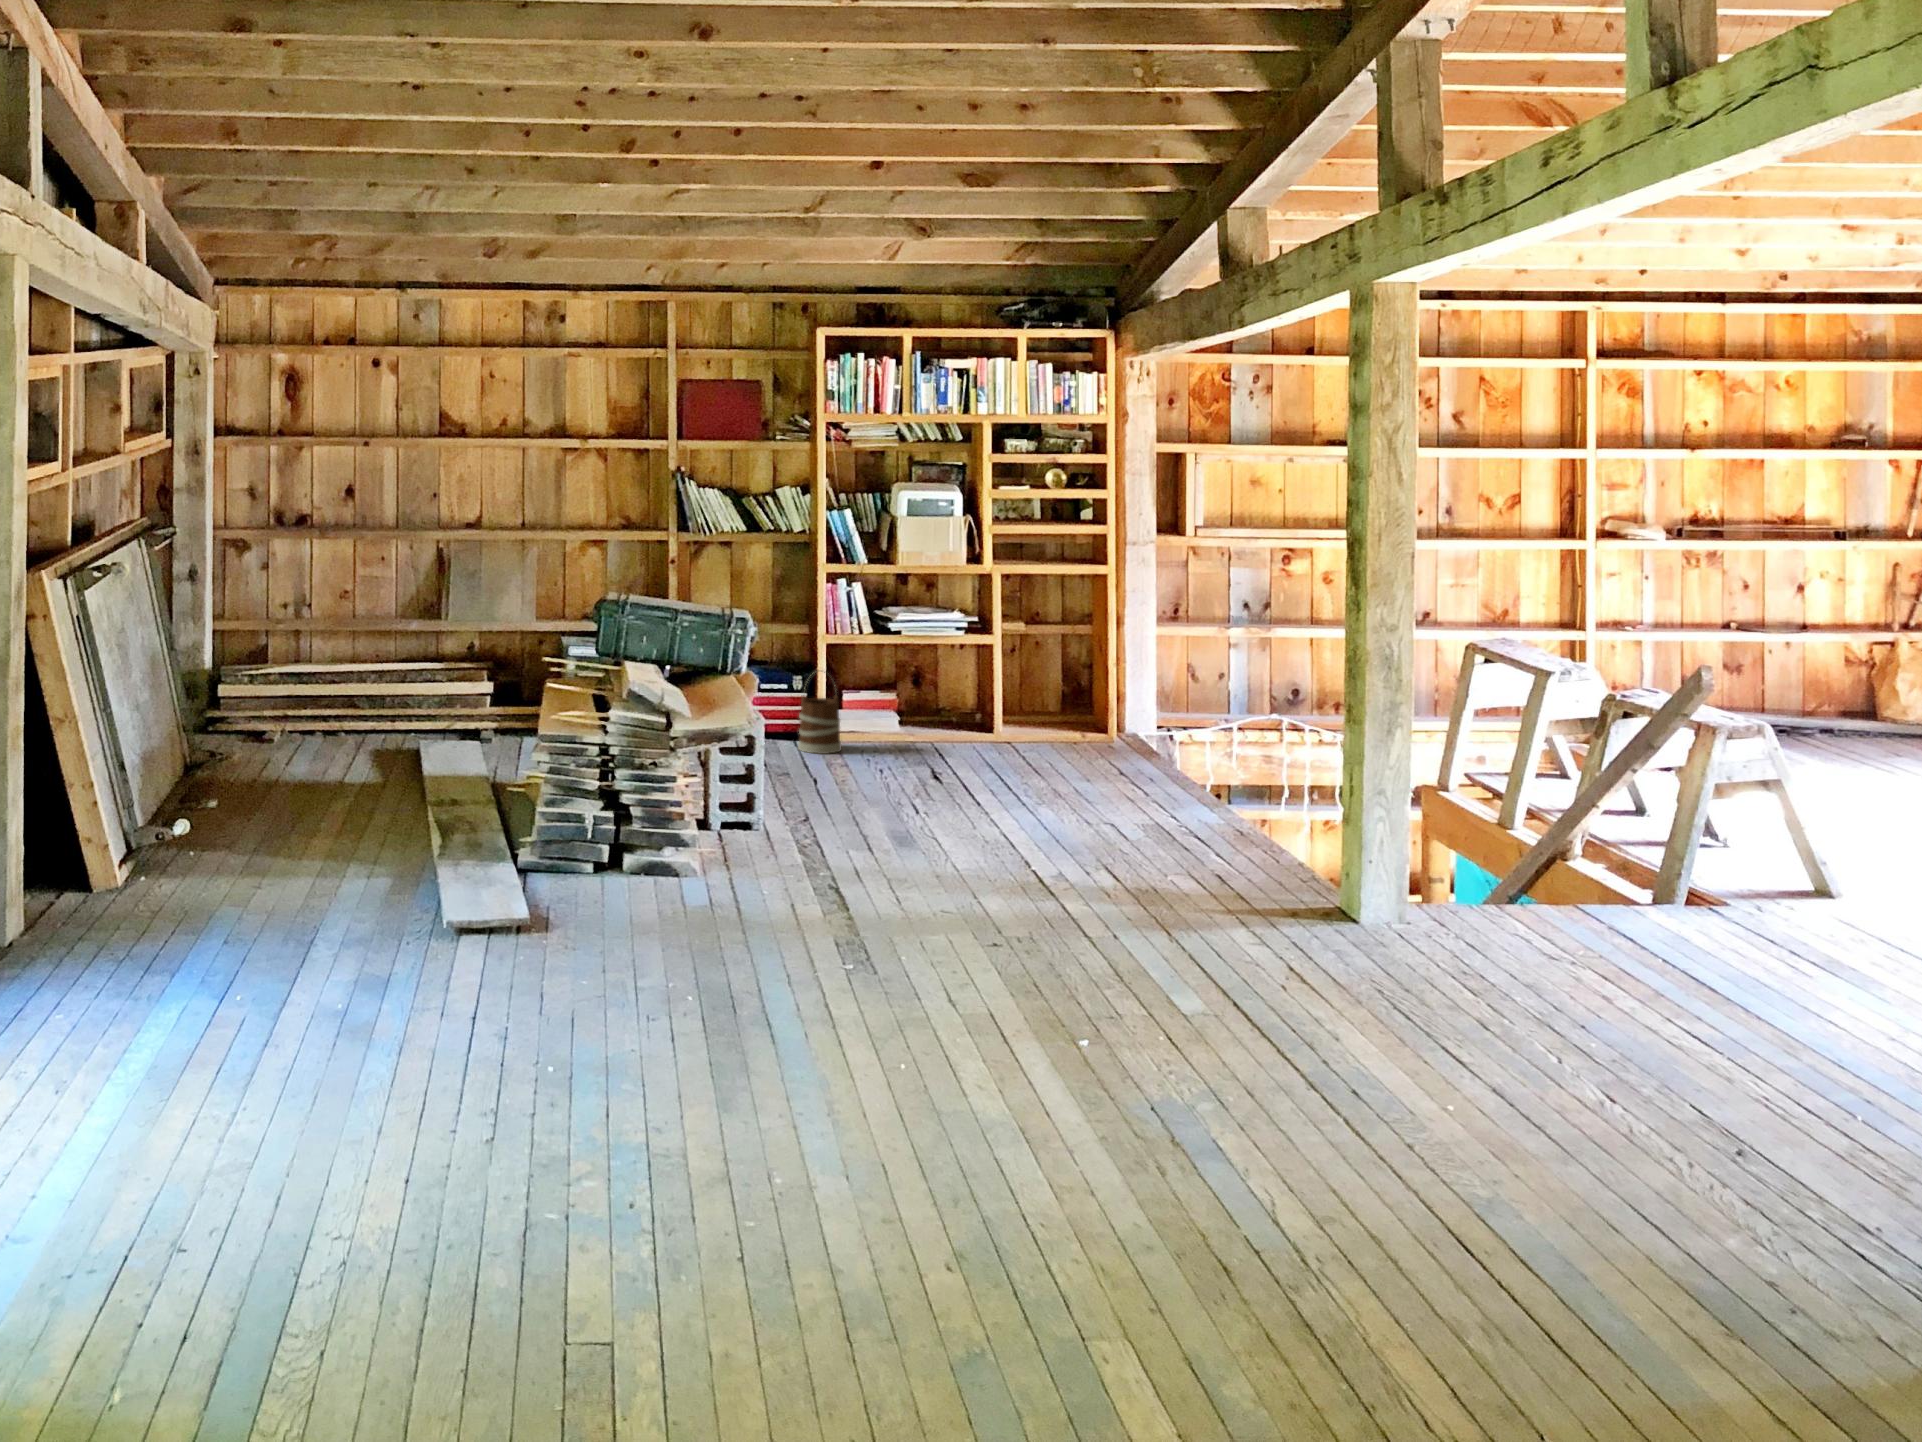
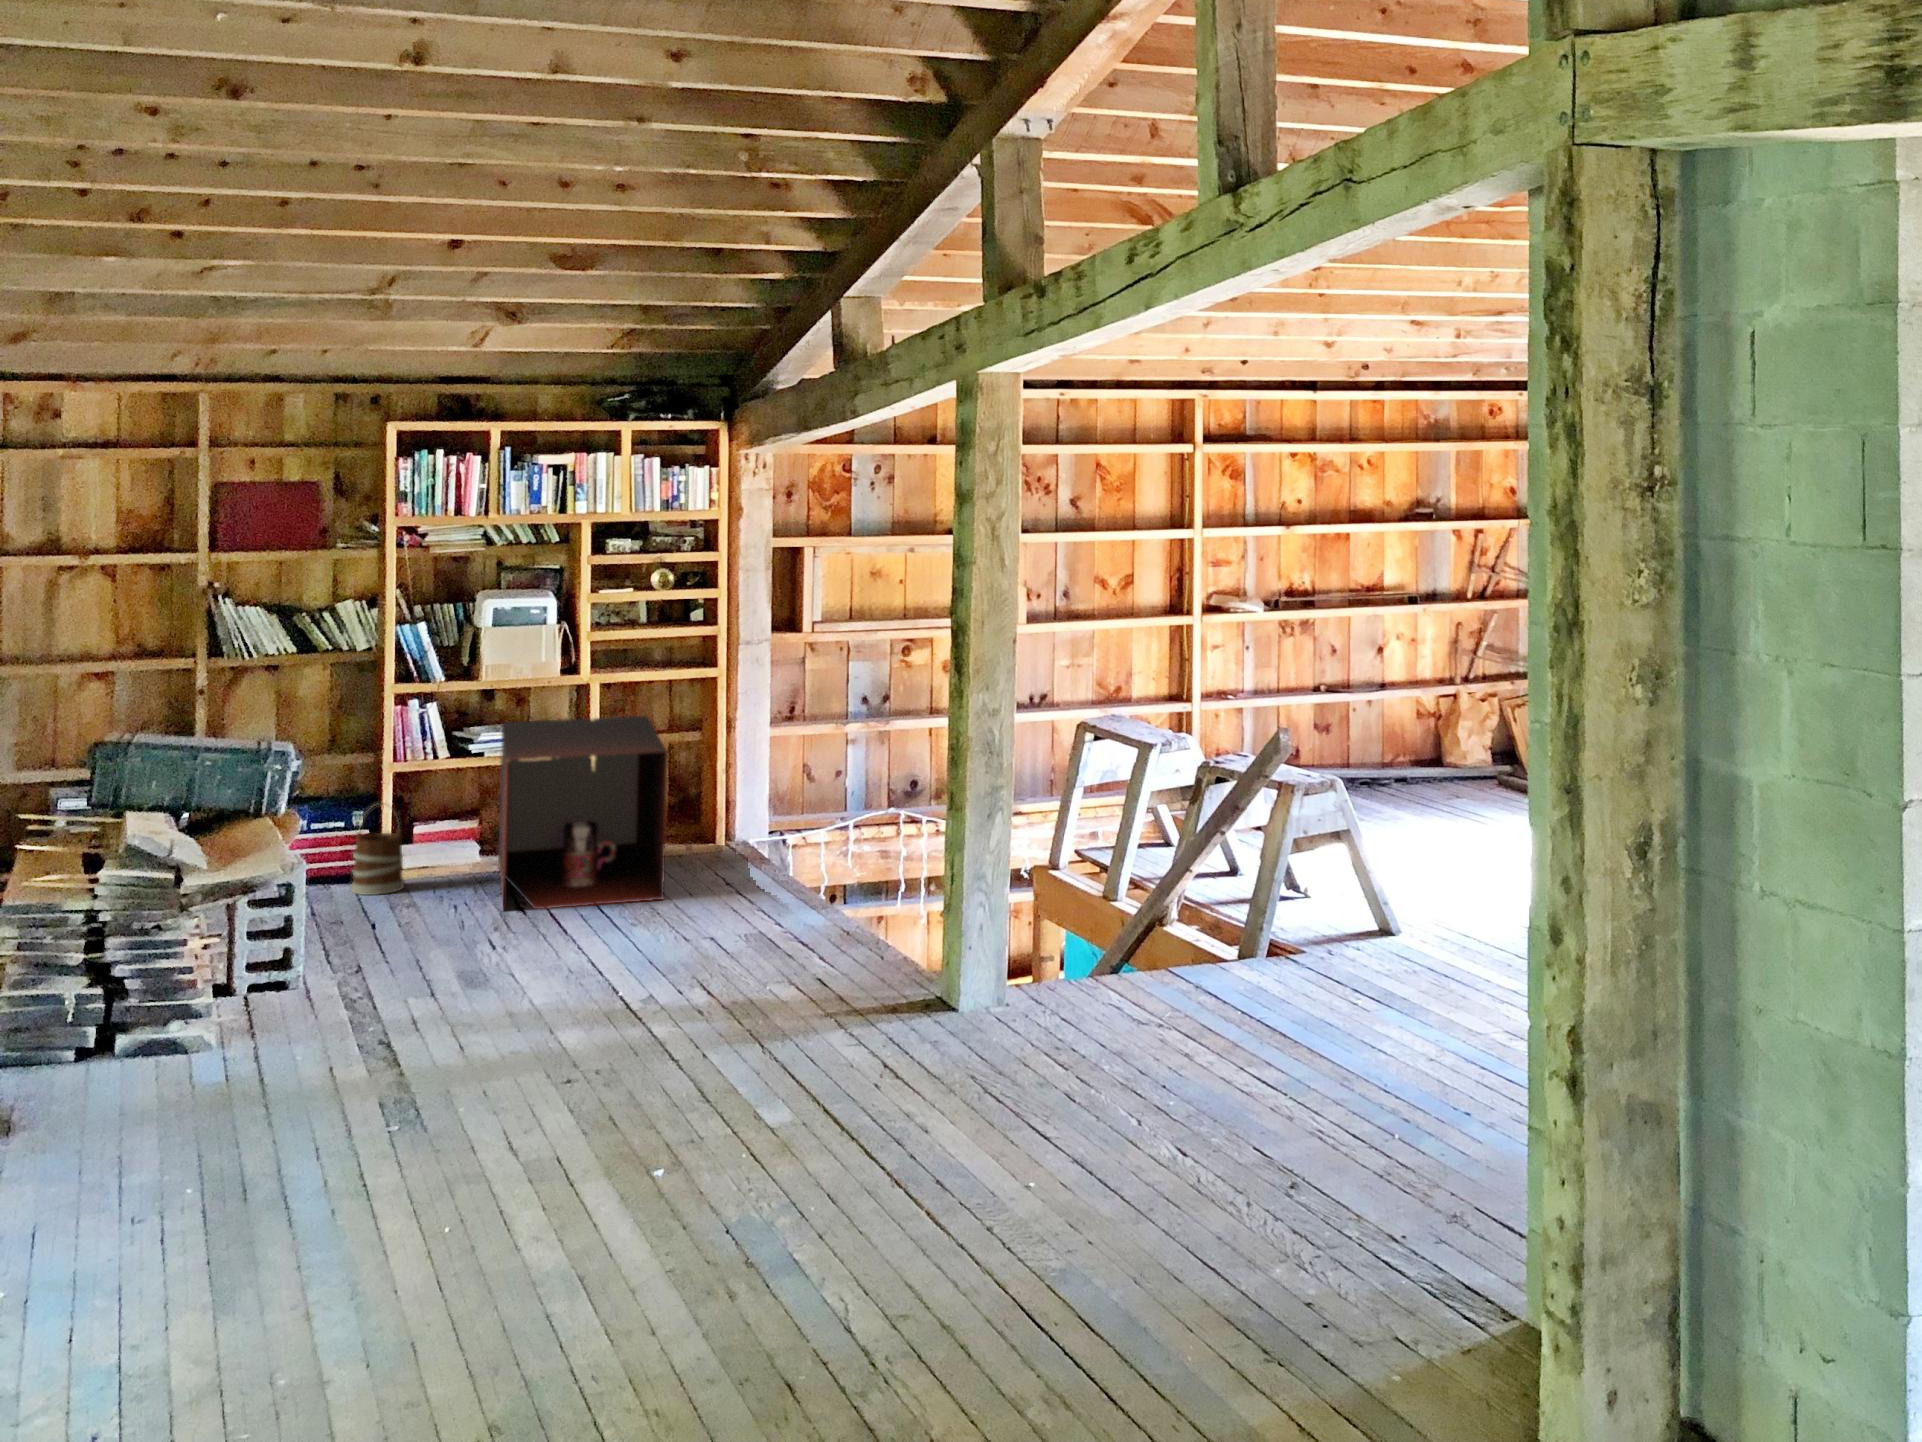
storage cabinet: none [917,605,1077,784] -> present [498,716,667,909]

